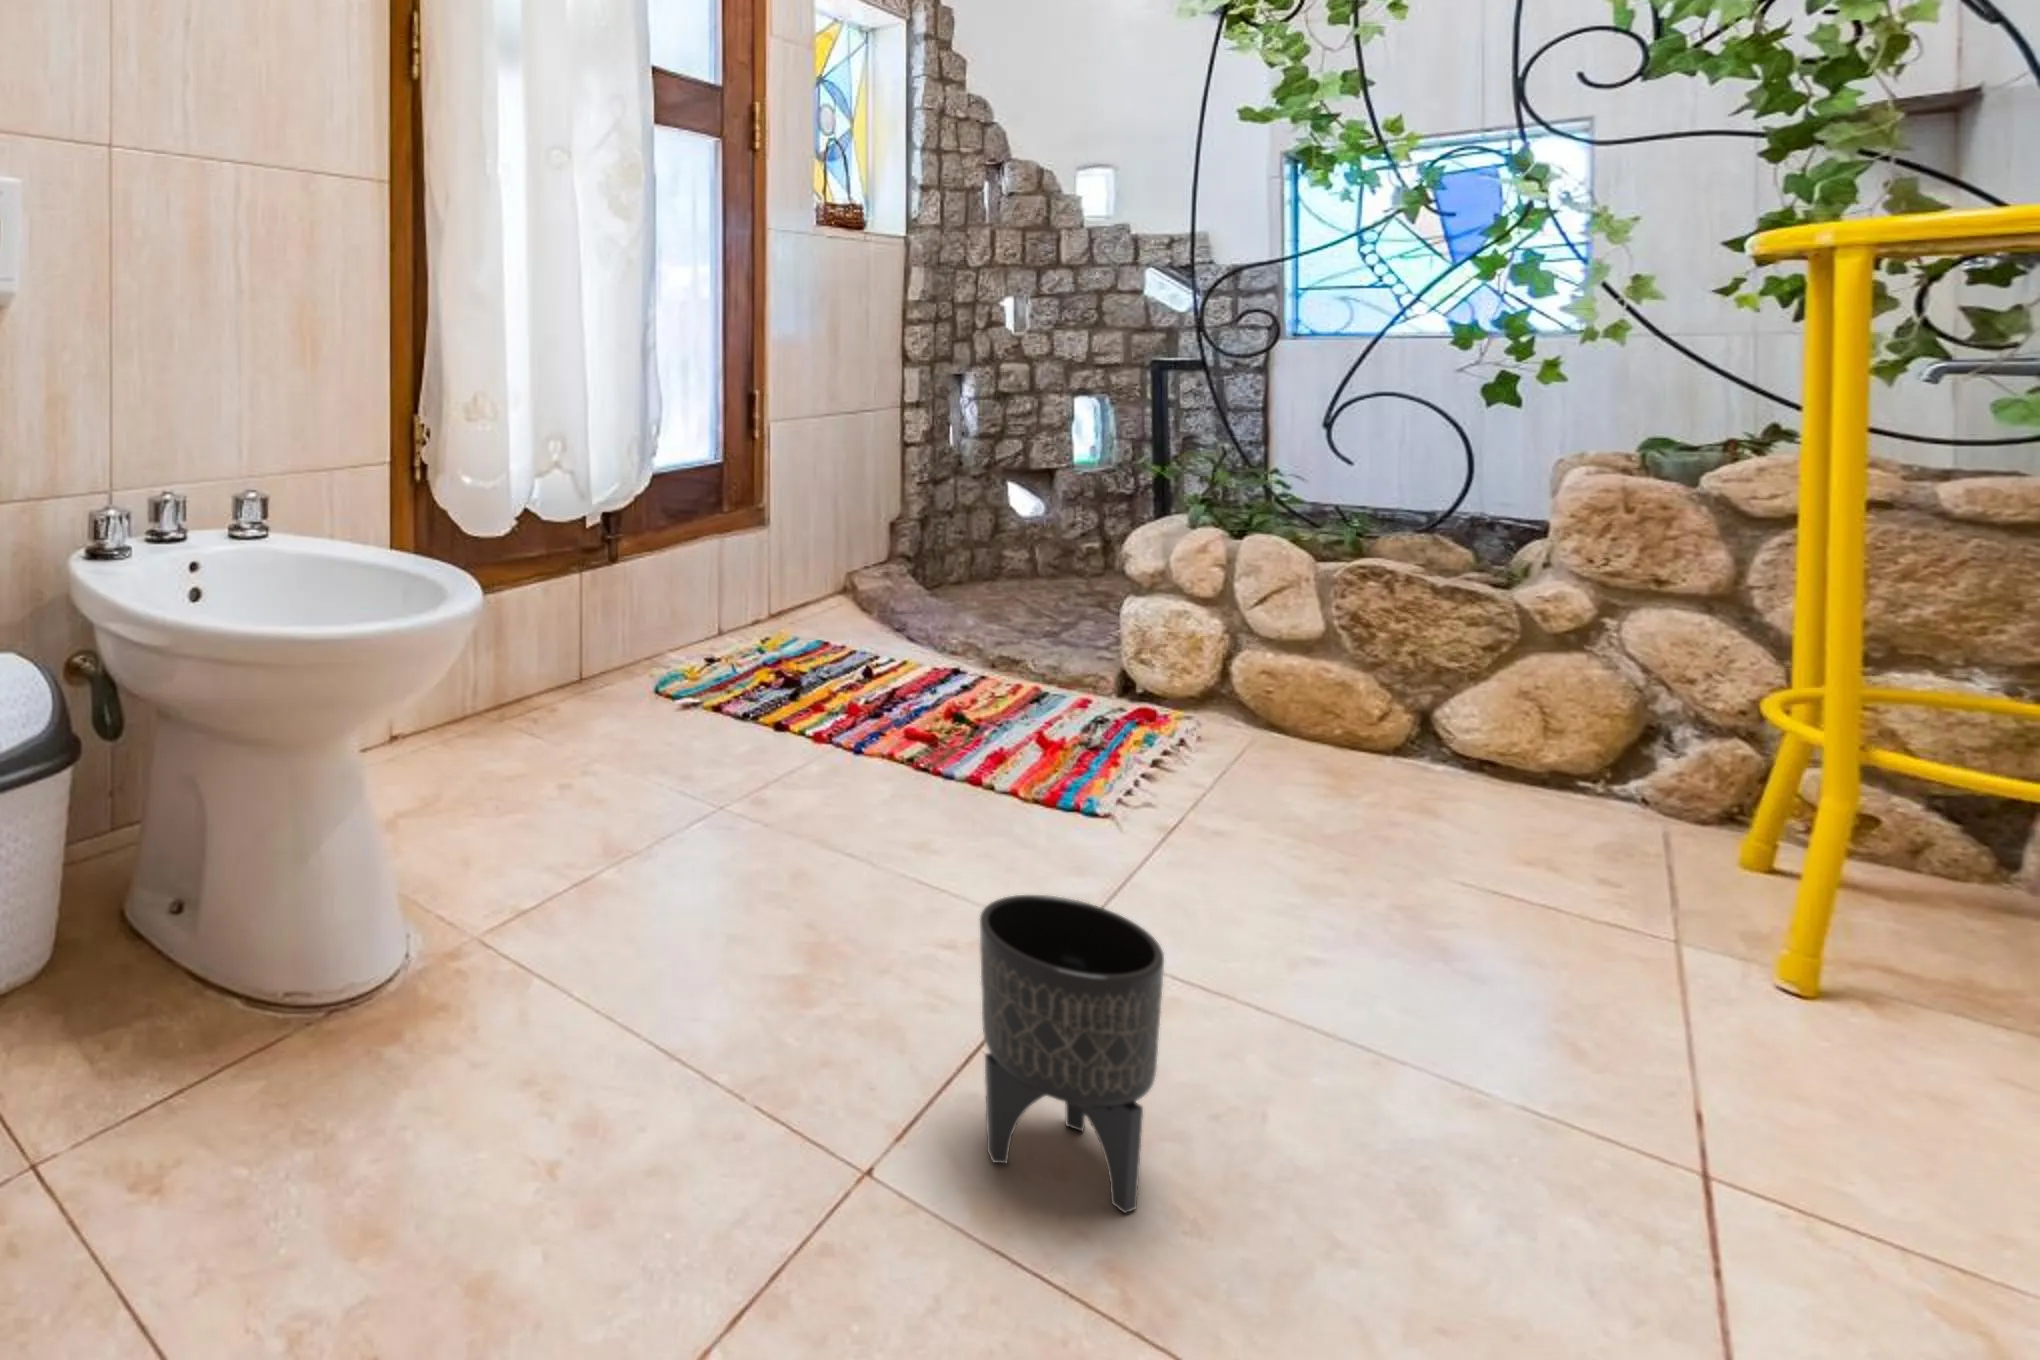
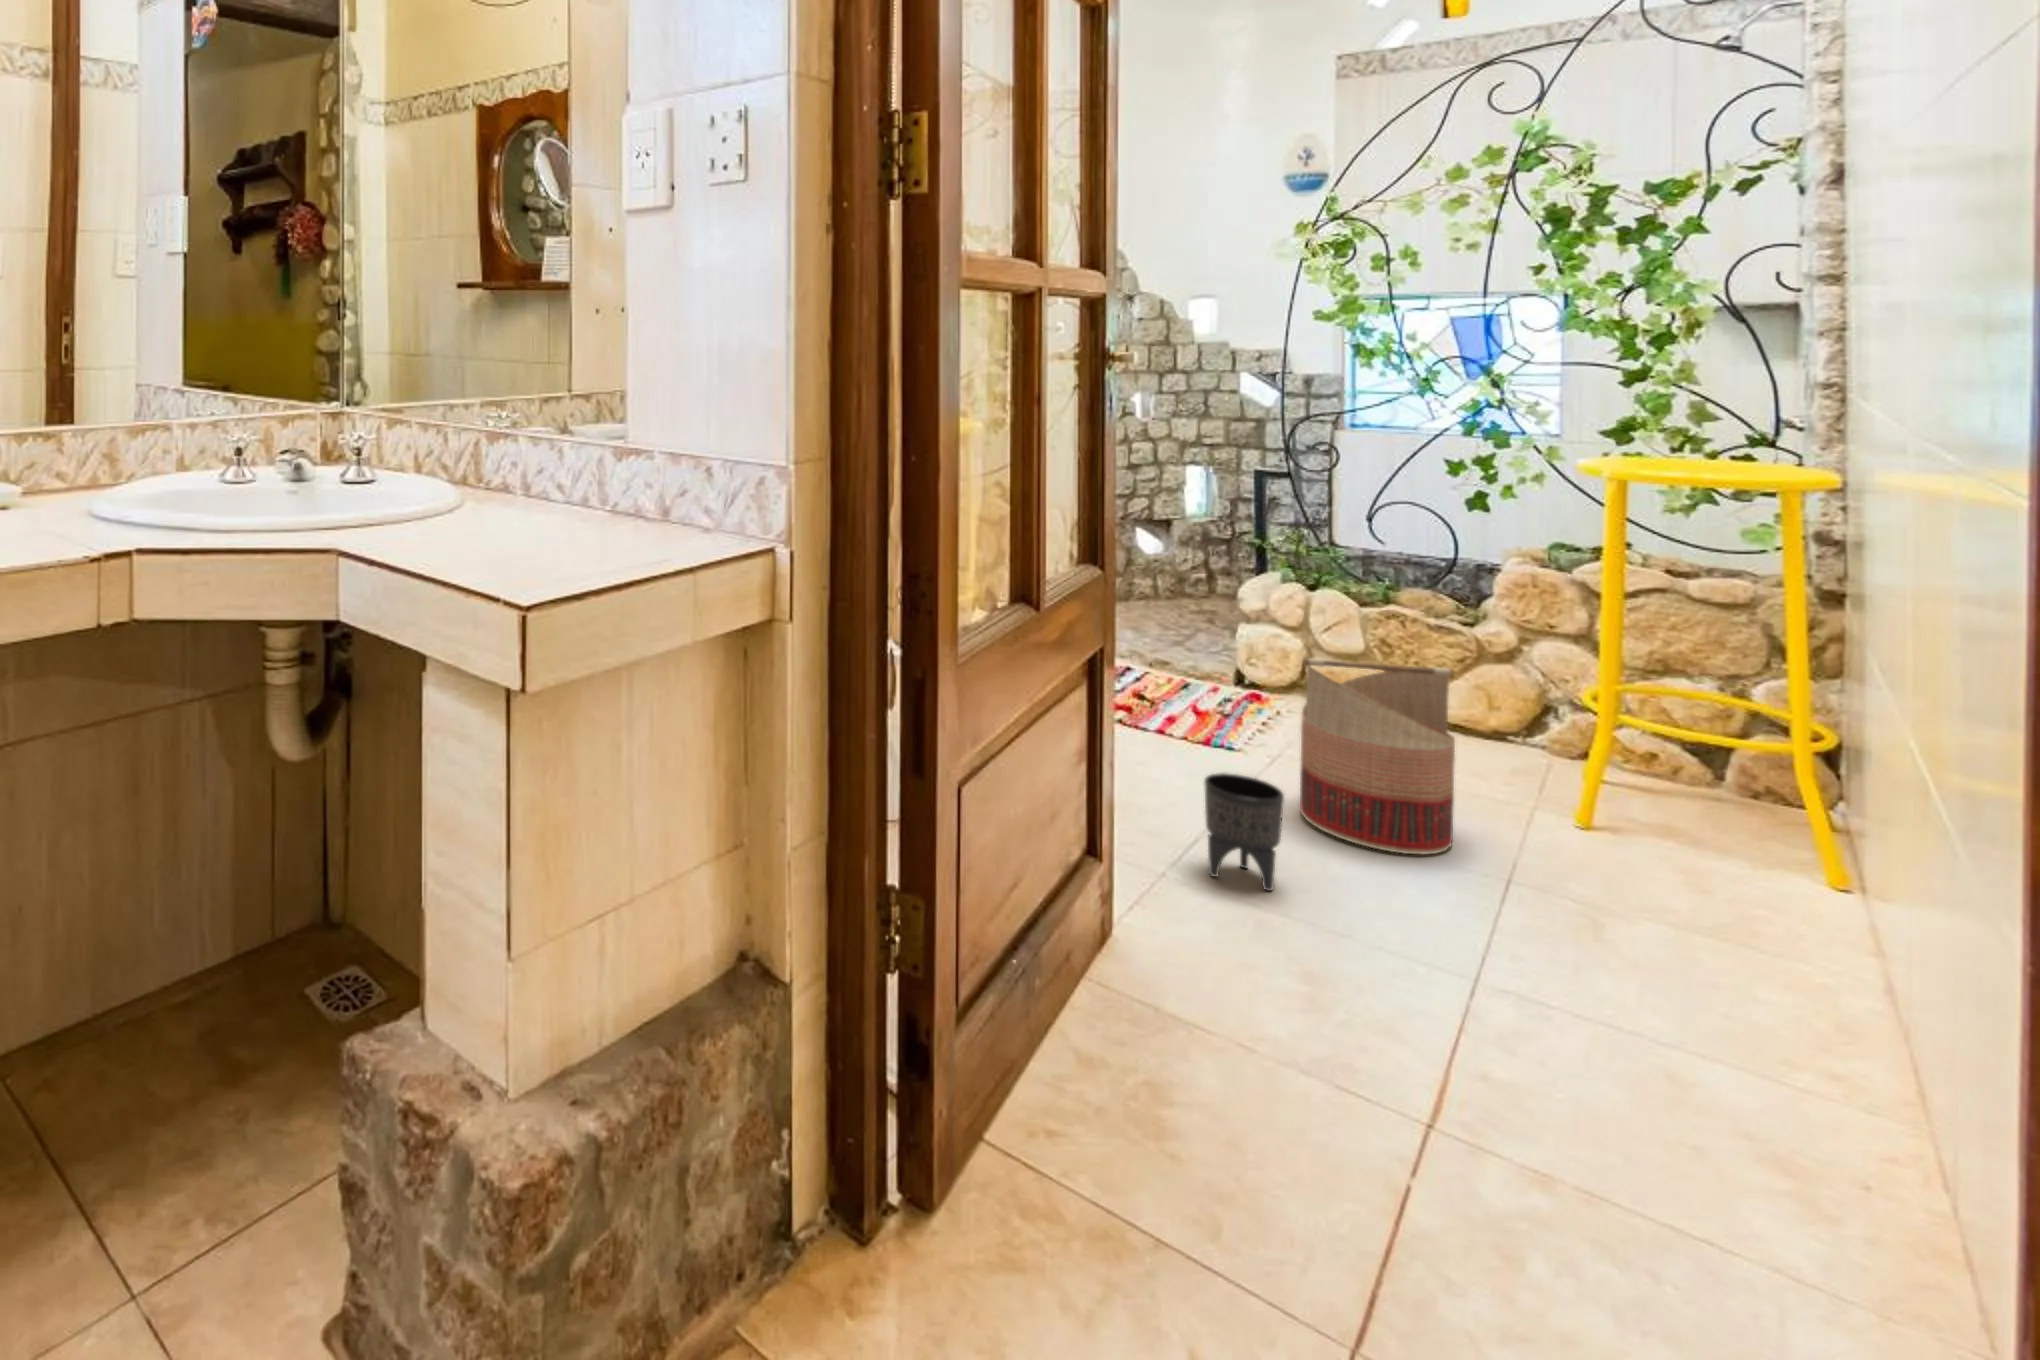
basket: none [1211,626,1541,1075] -> present [1300,658,1455,854]

